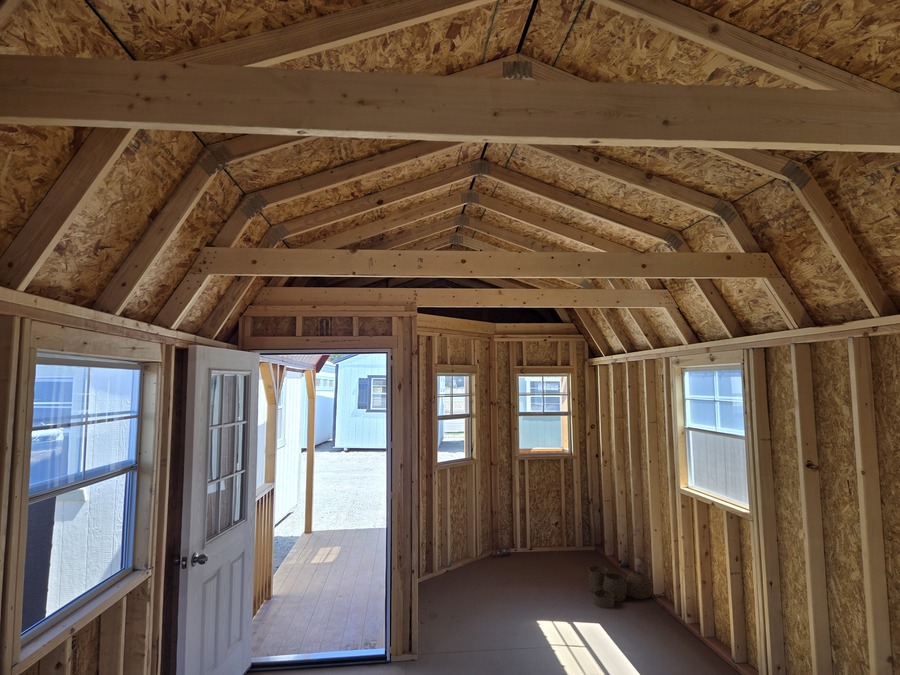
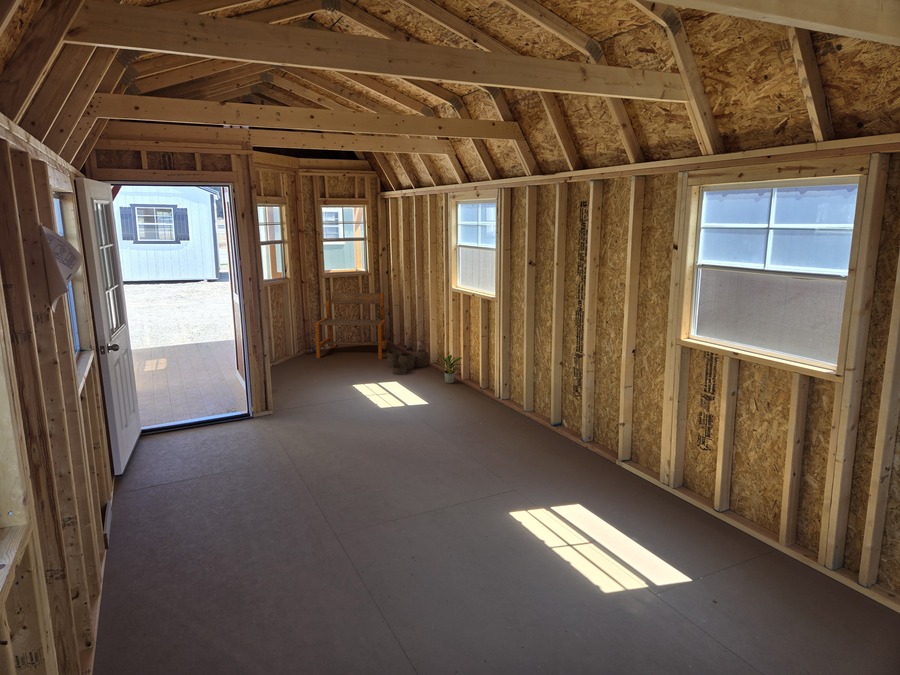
bench: none [501,475,594,576] -> present [315,293,388,359]
potted plant: none [651,589,700,641] -> present [433,355,462,384]

